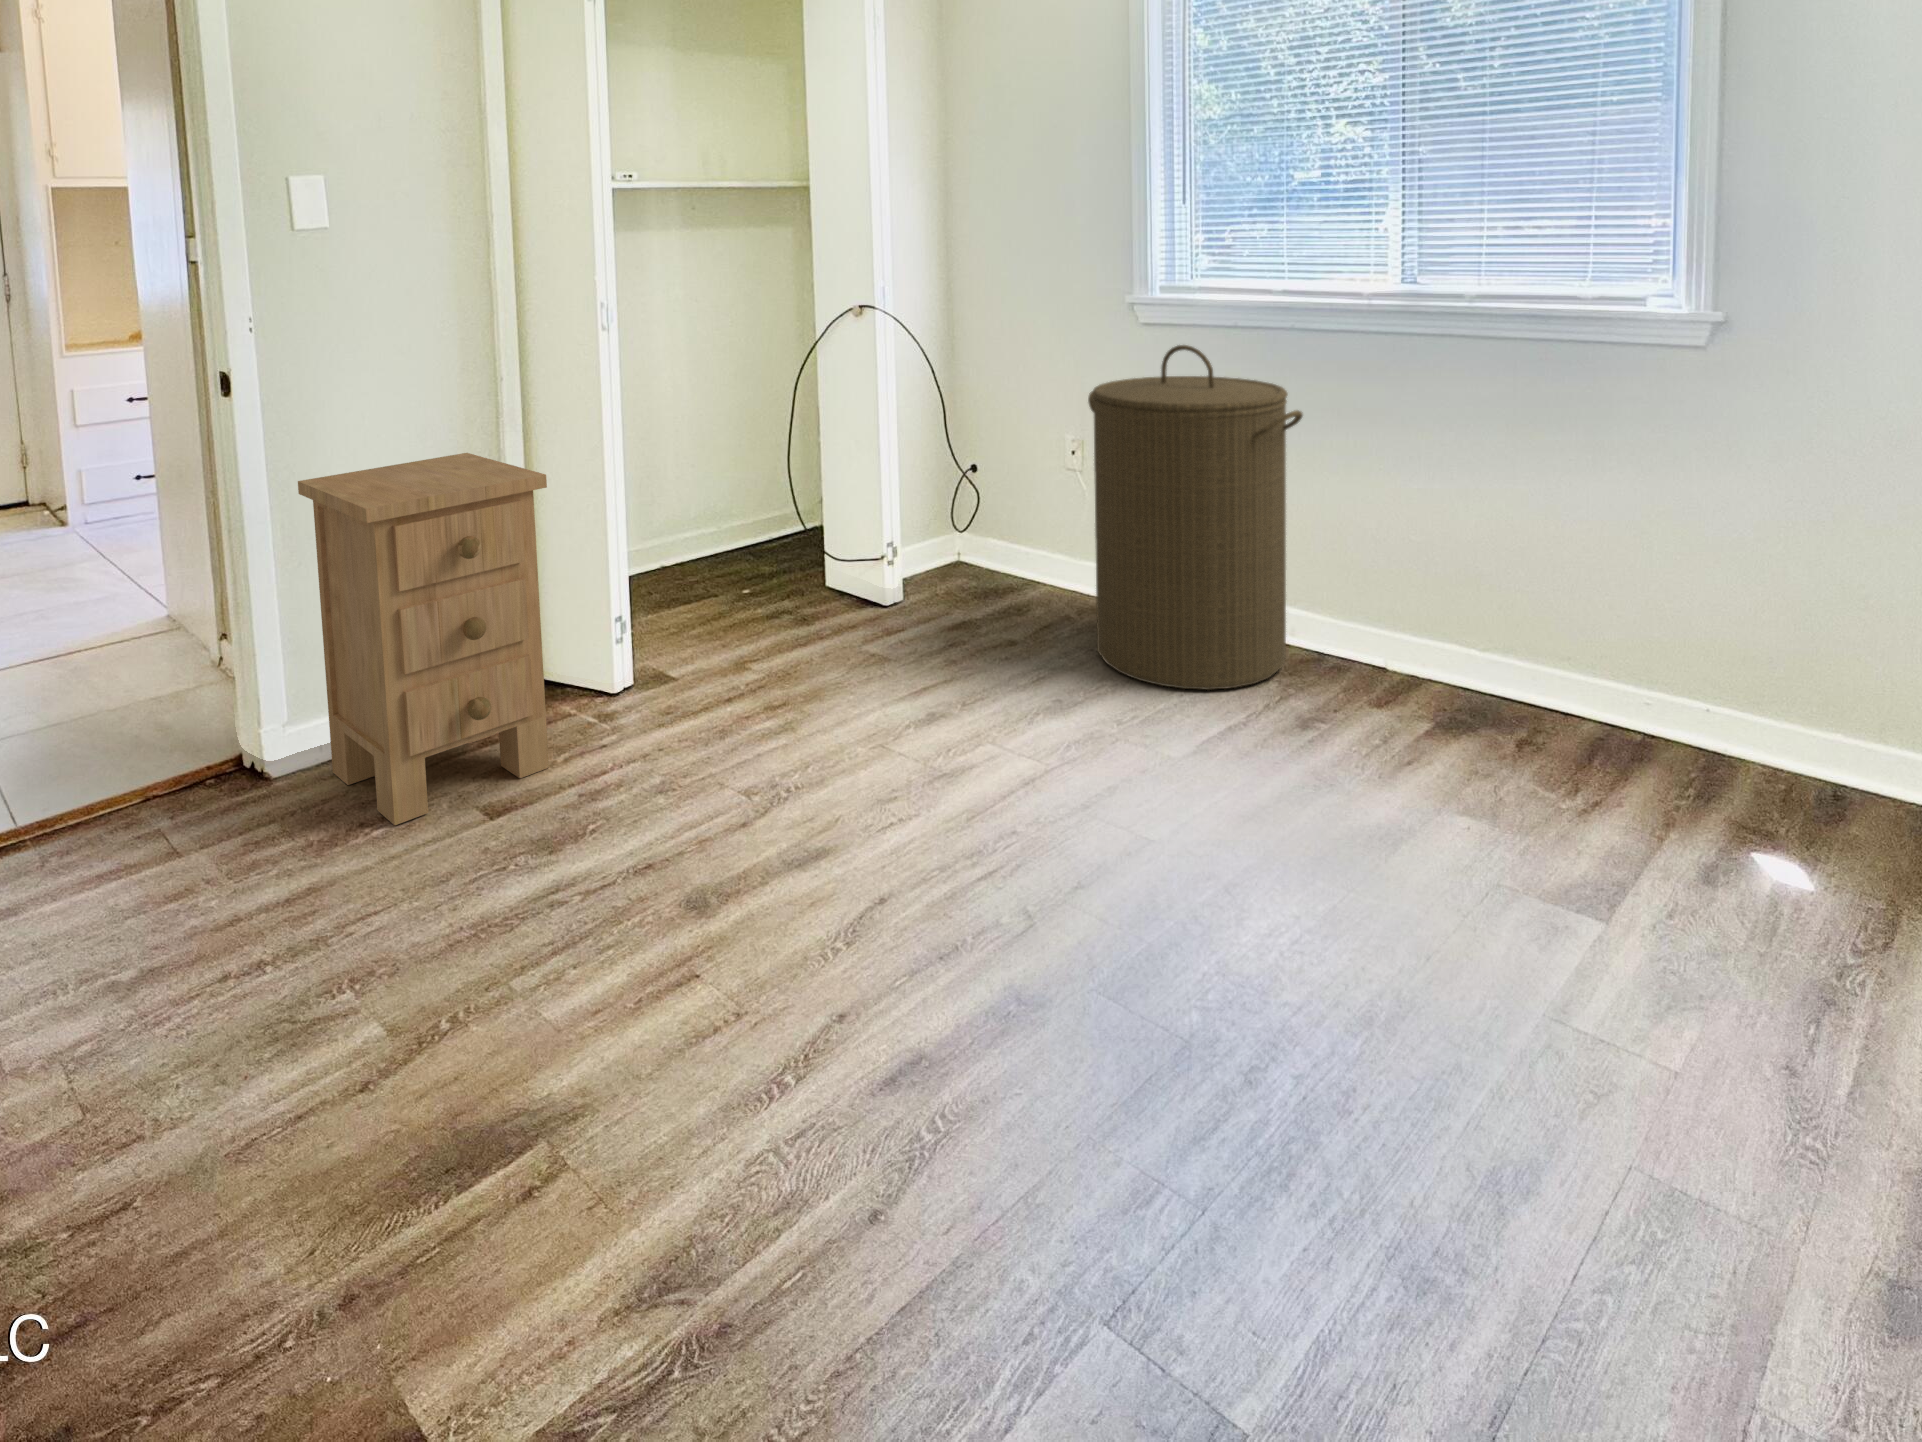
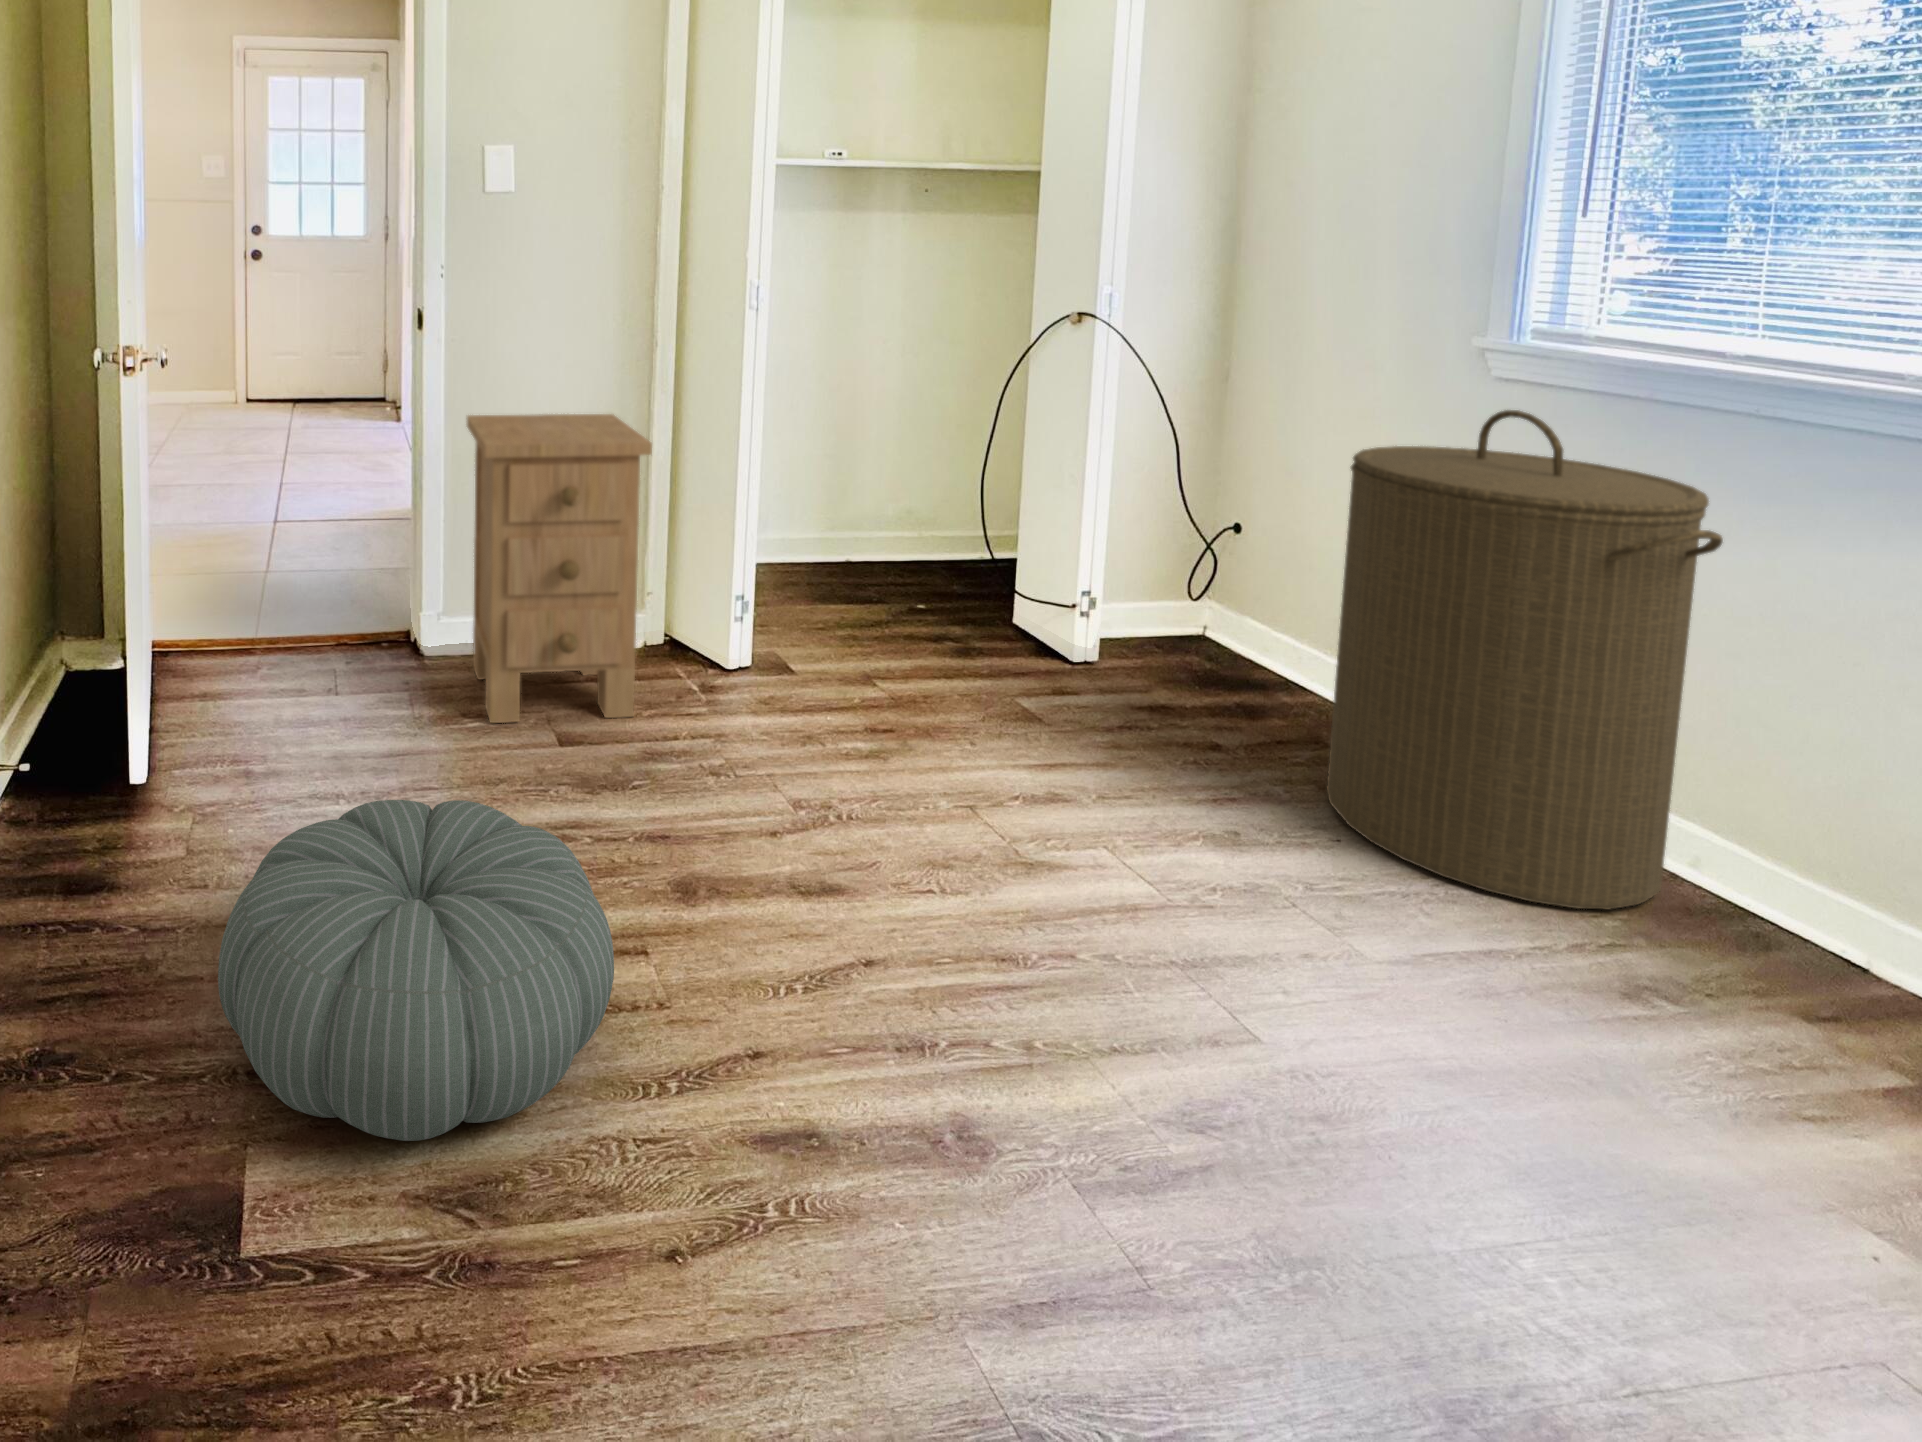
pouf: none [267,894,721,1307] -> present [218,800,614,1141]

